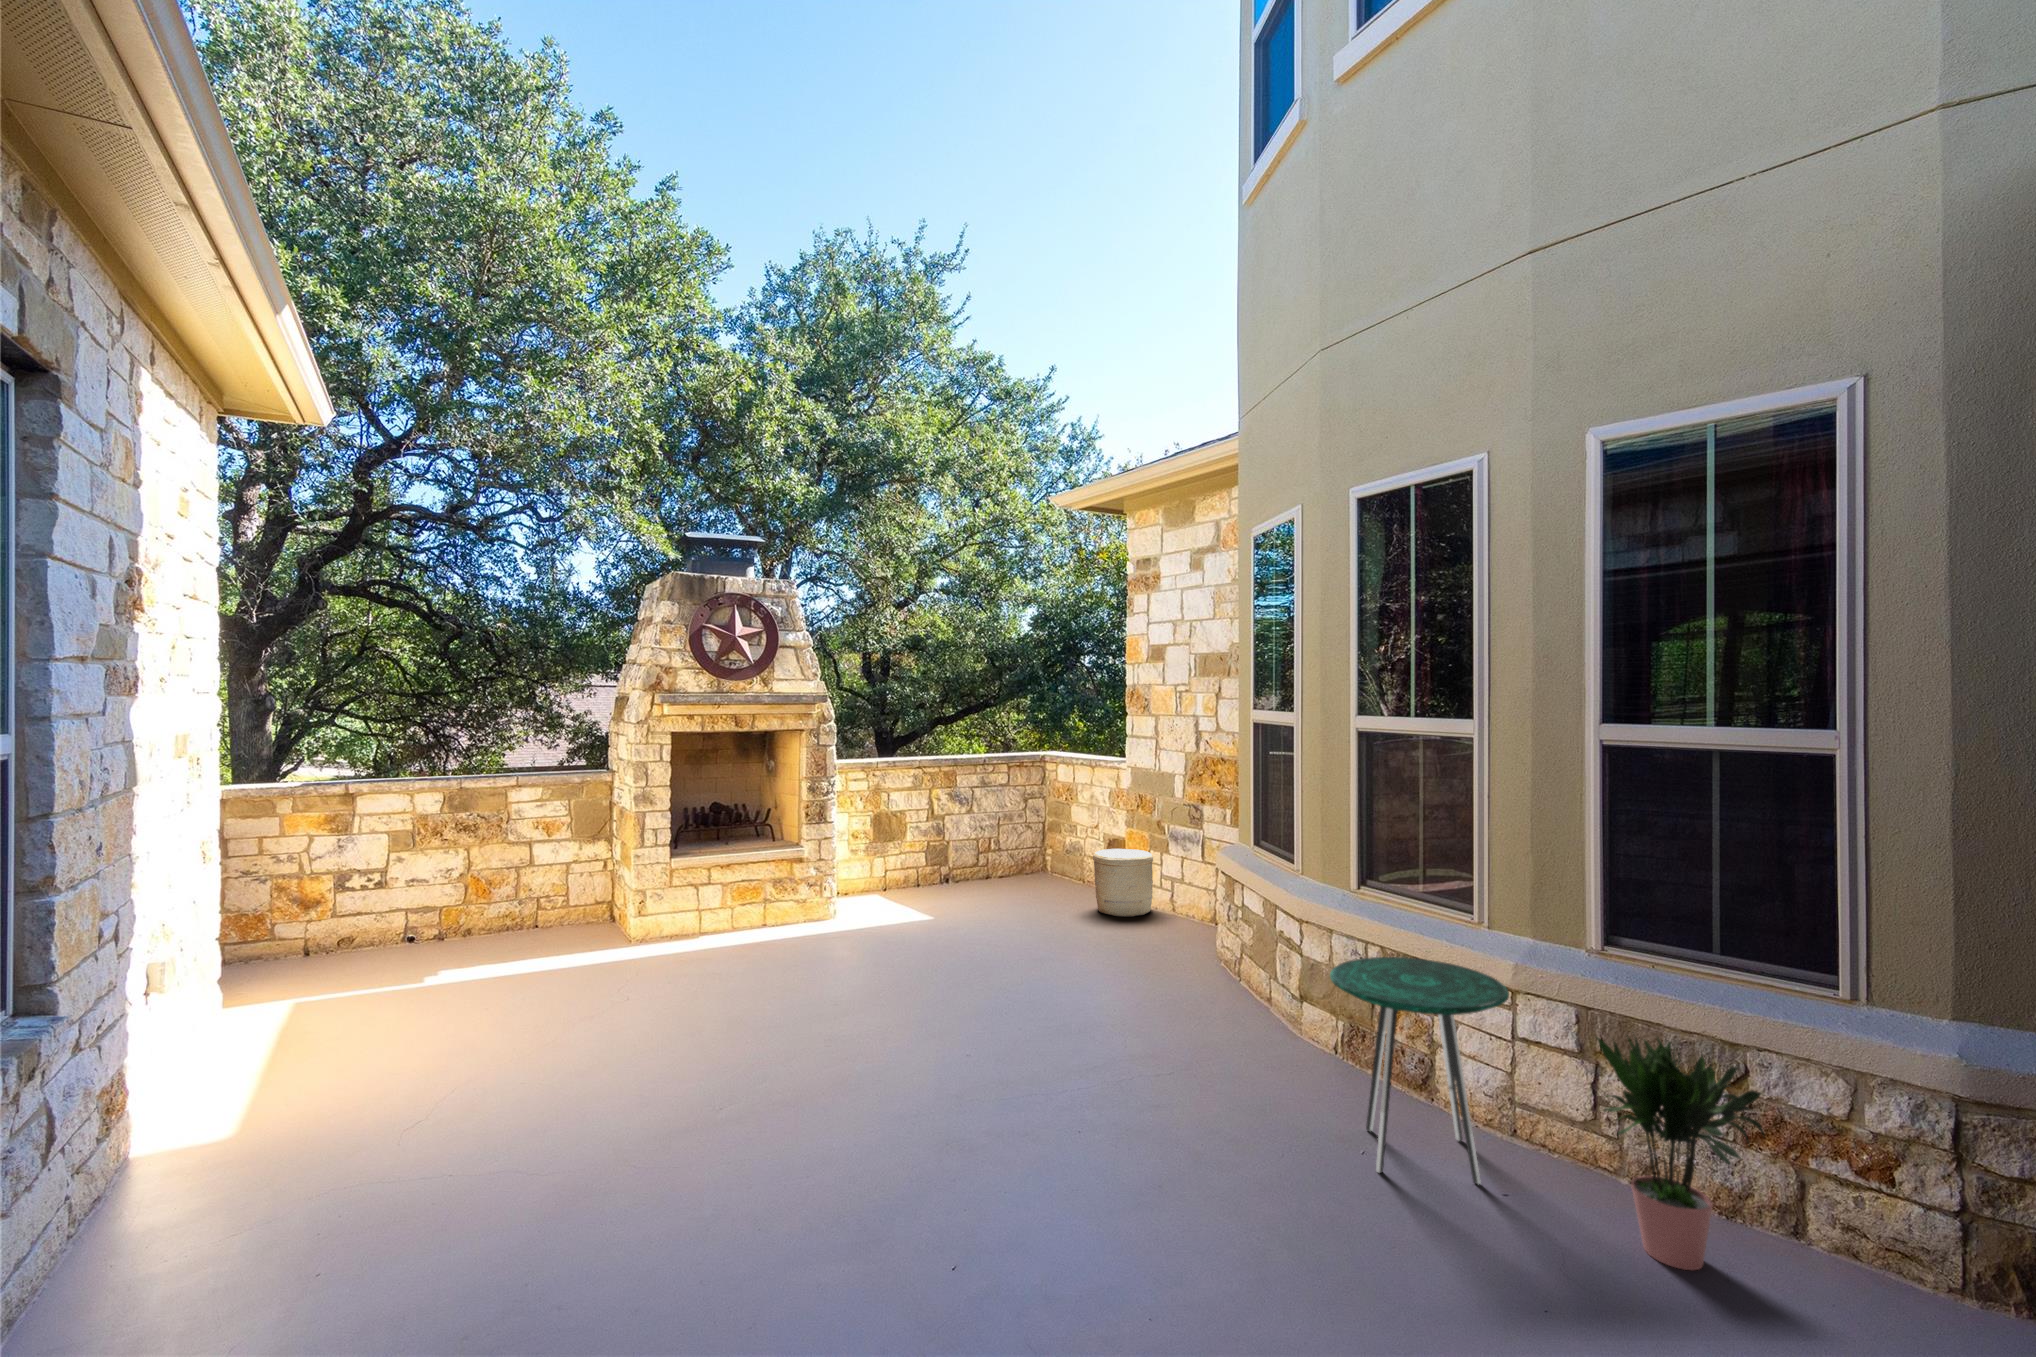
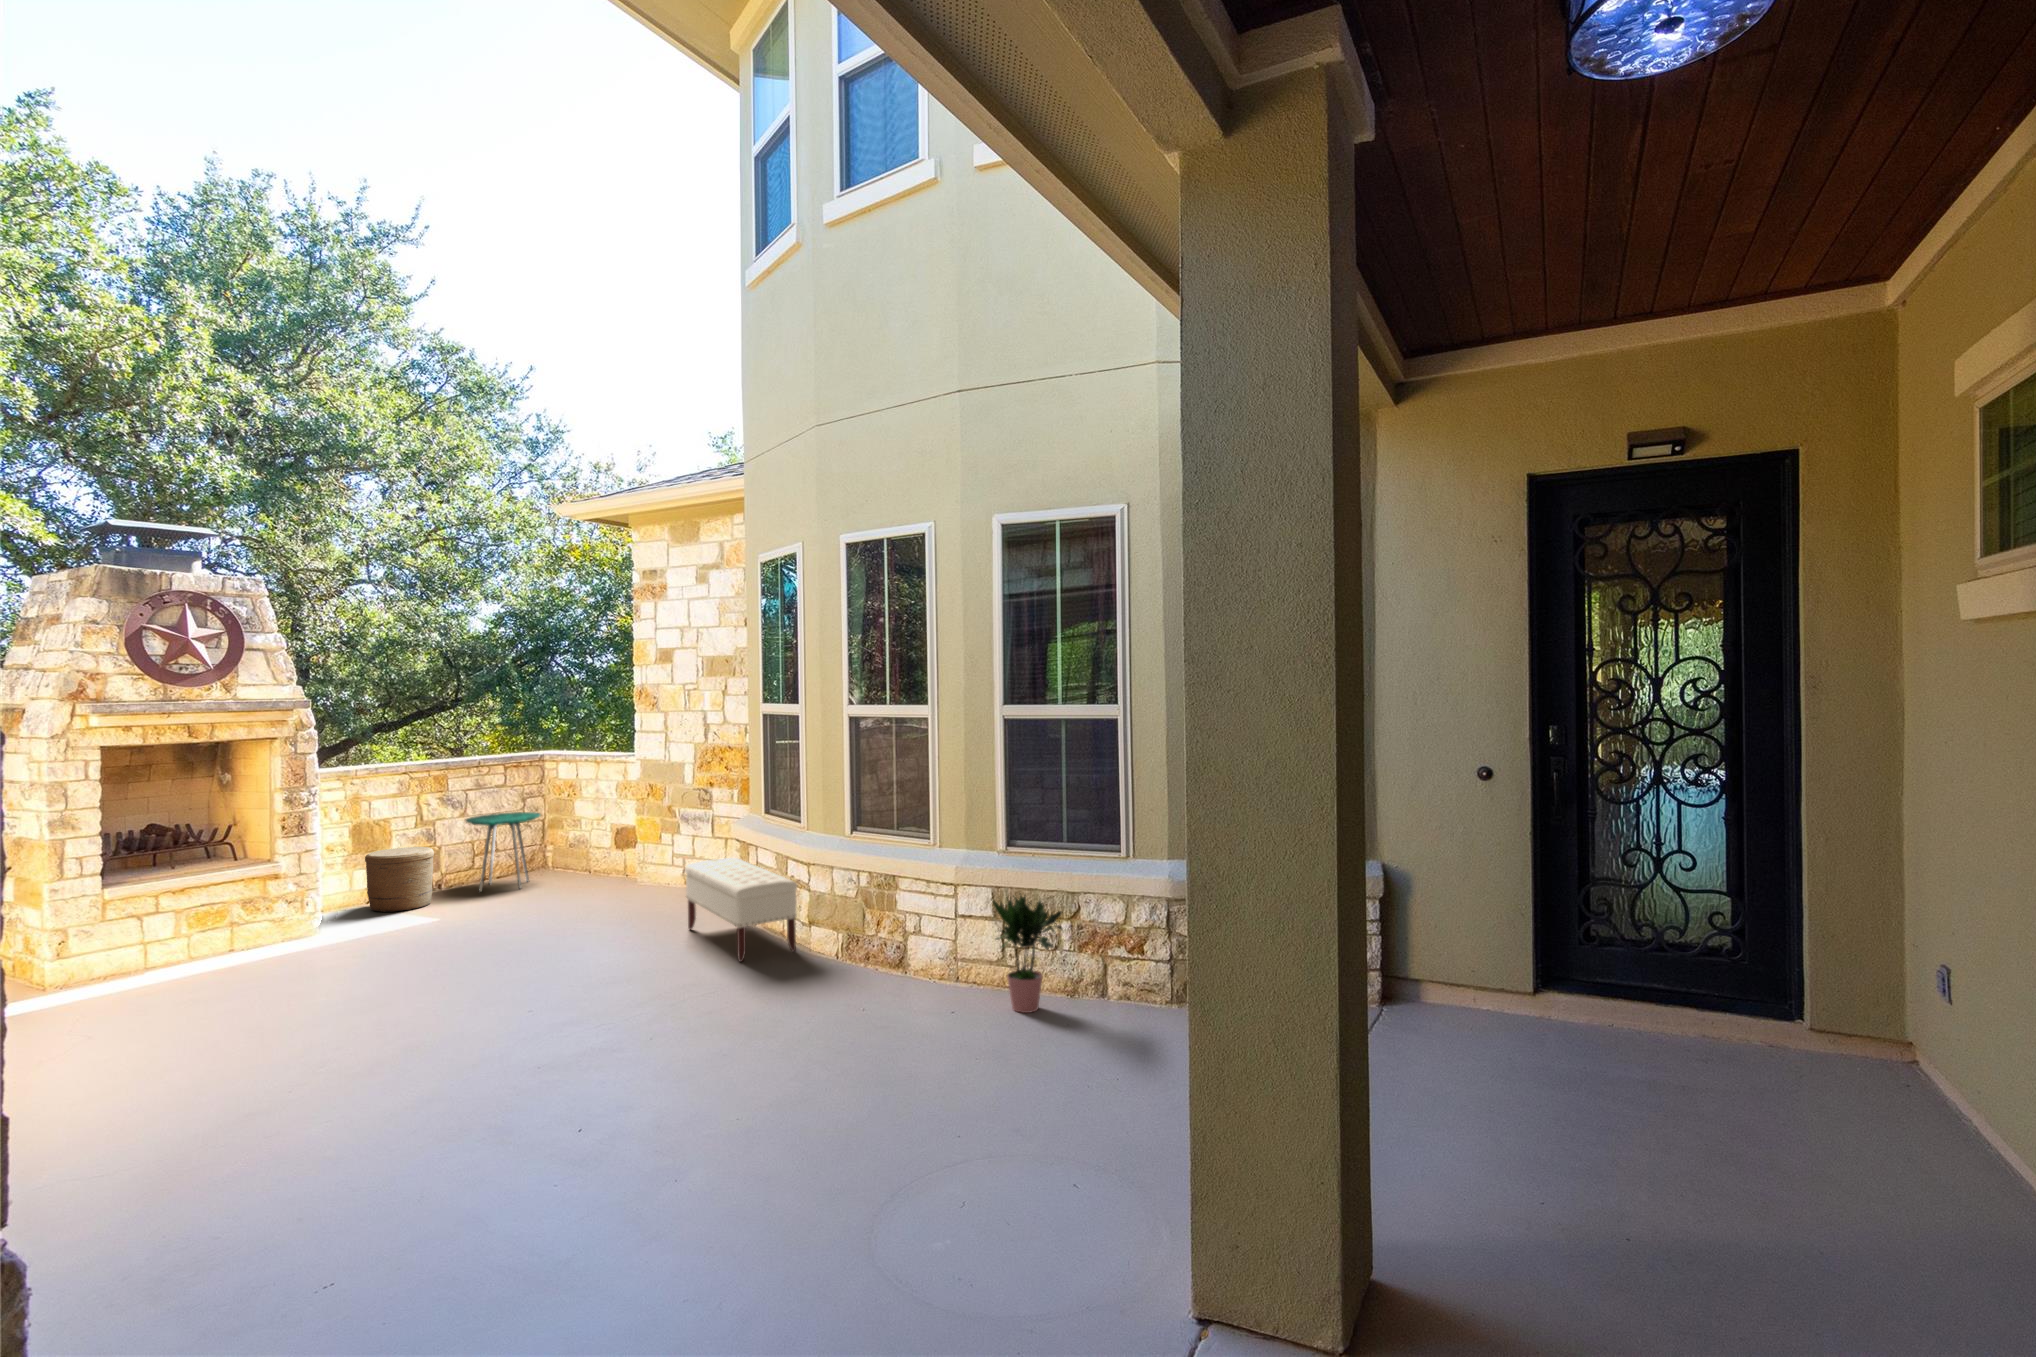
woven basket: present [1093,849,1153,917] -> present [365,847,434,912]
bench: none [1153,891,1280,1035] -> present [685,858,797,962]
side table: present [1330,957,1509,1184] -> present [466,812,540,891]

